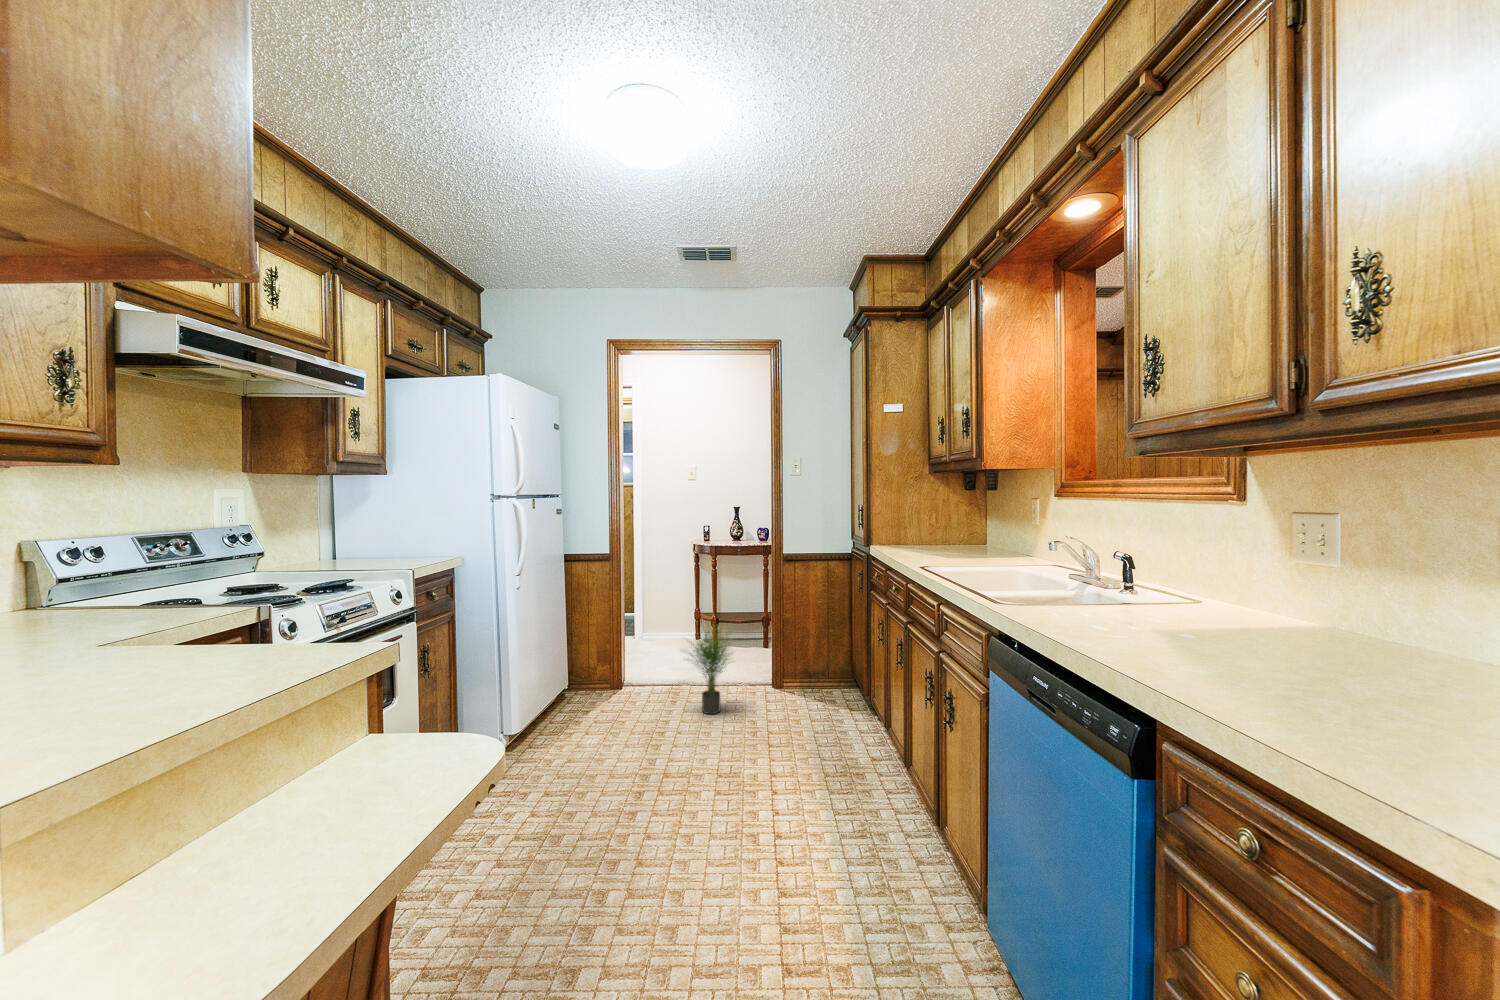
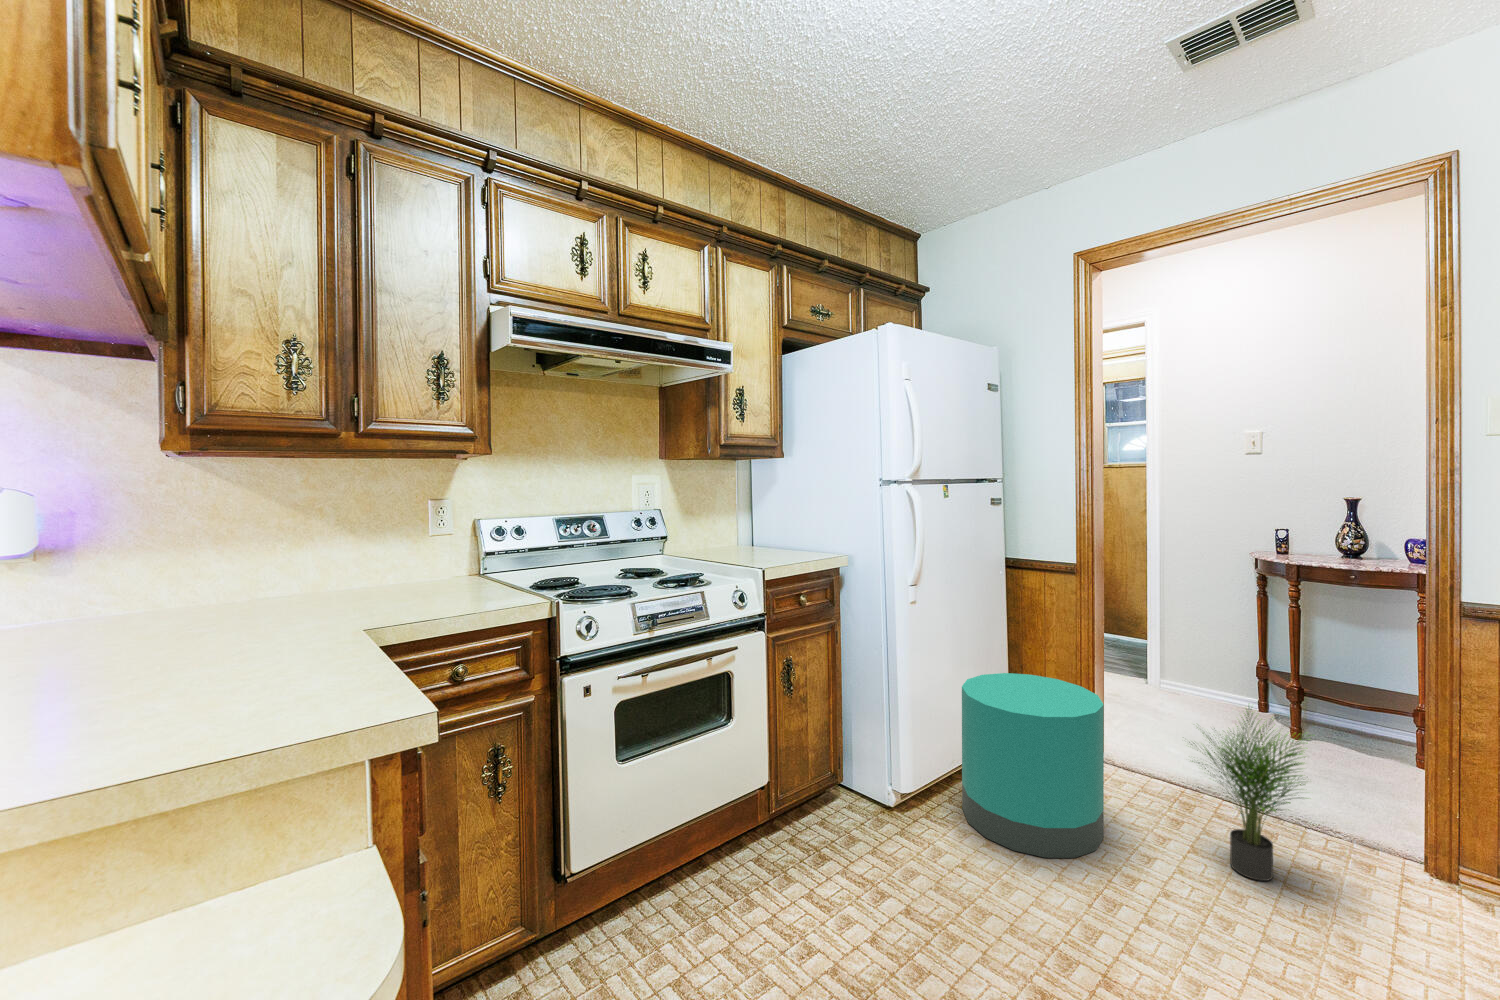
trash can: none [550,630,641,745] -> present [962,673,1104,858]

